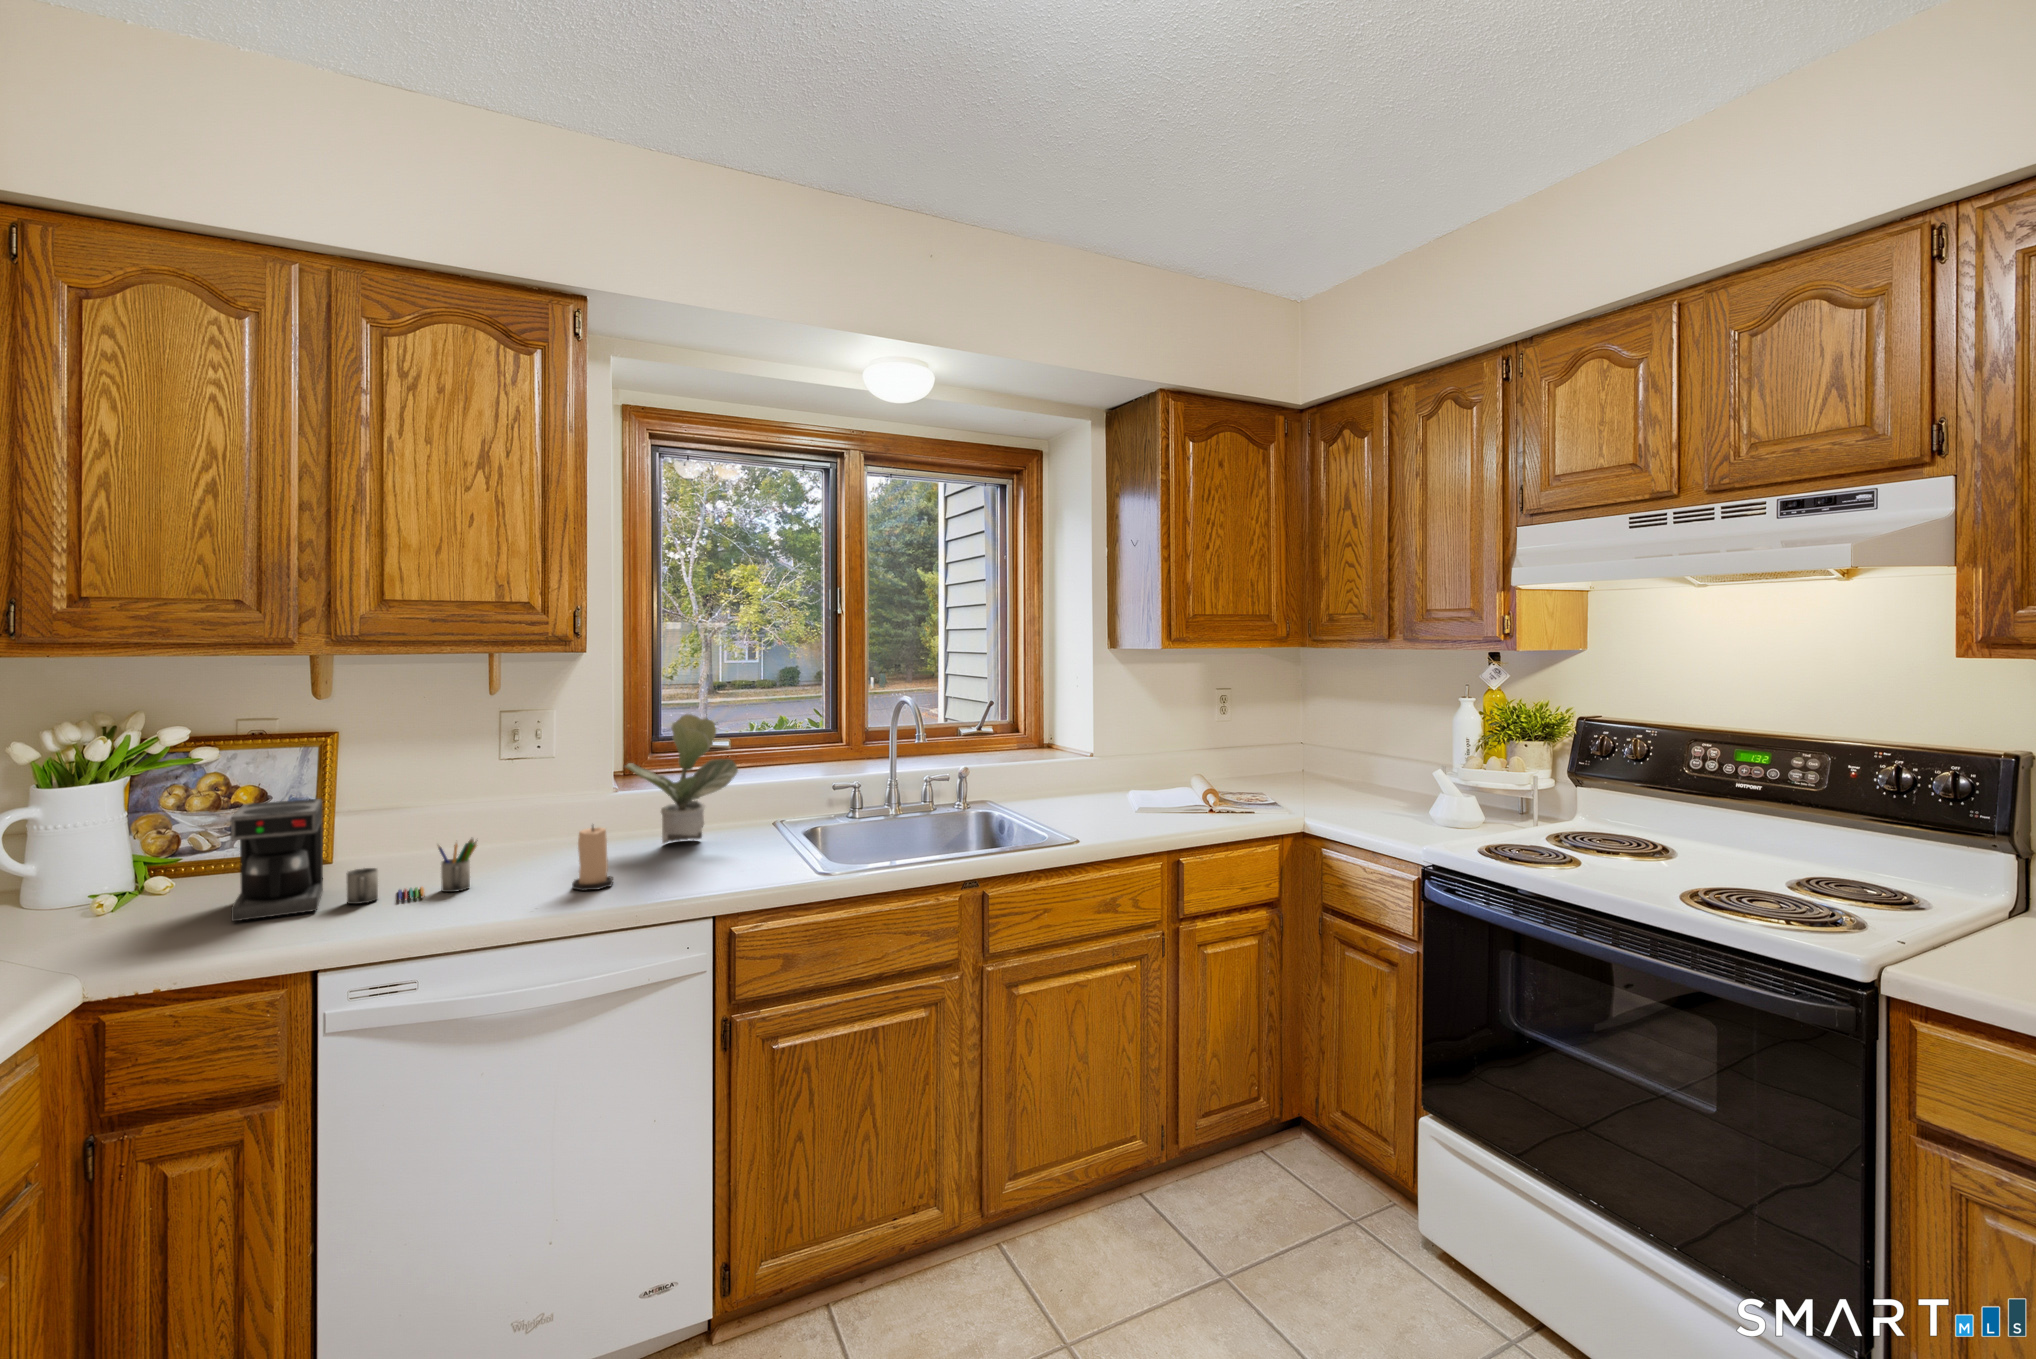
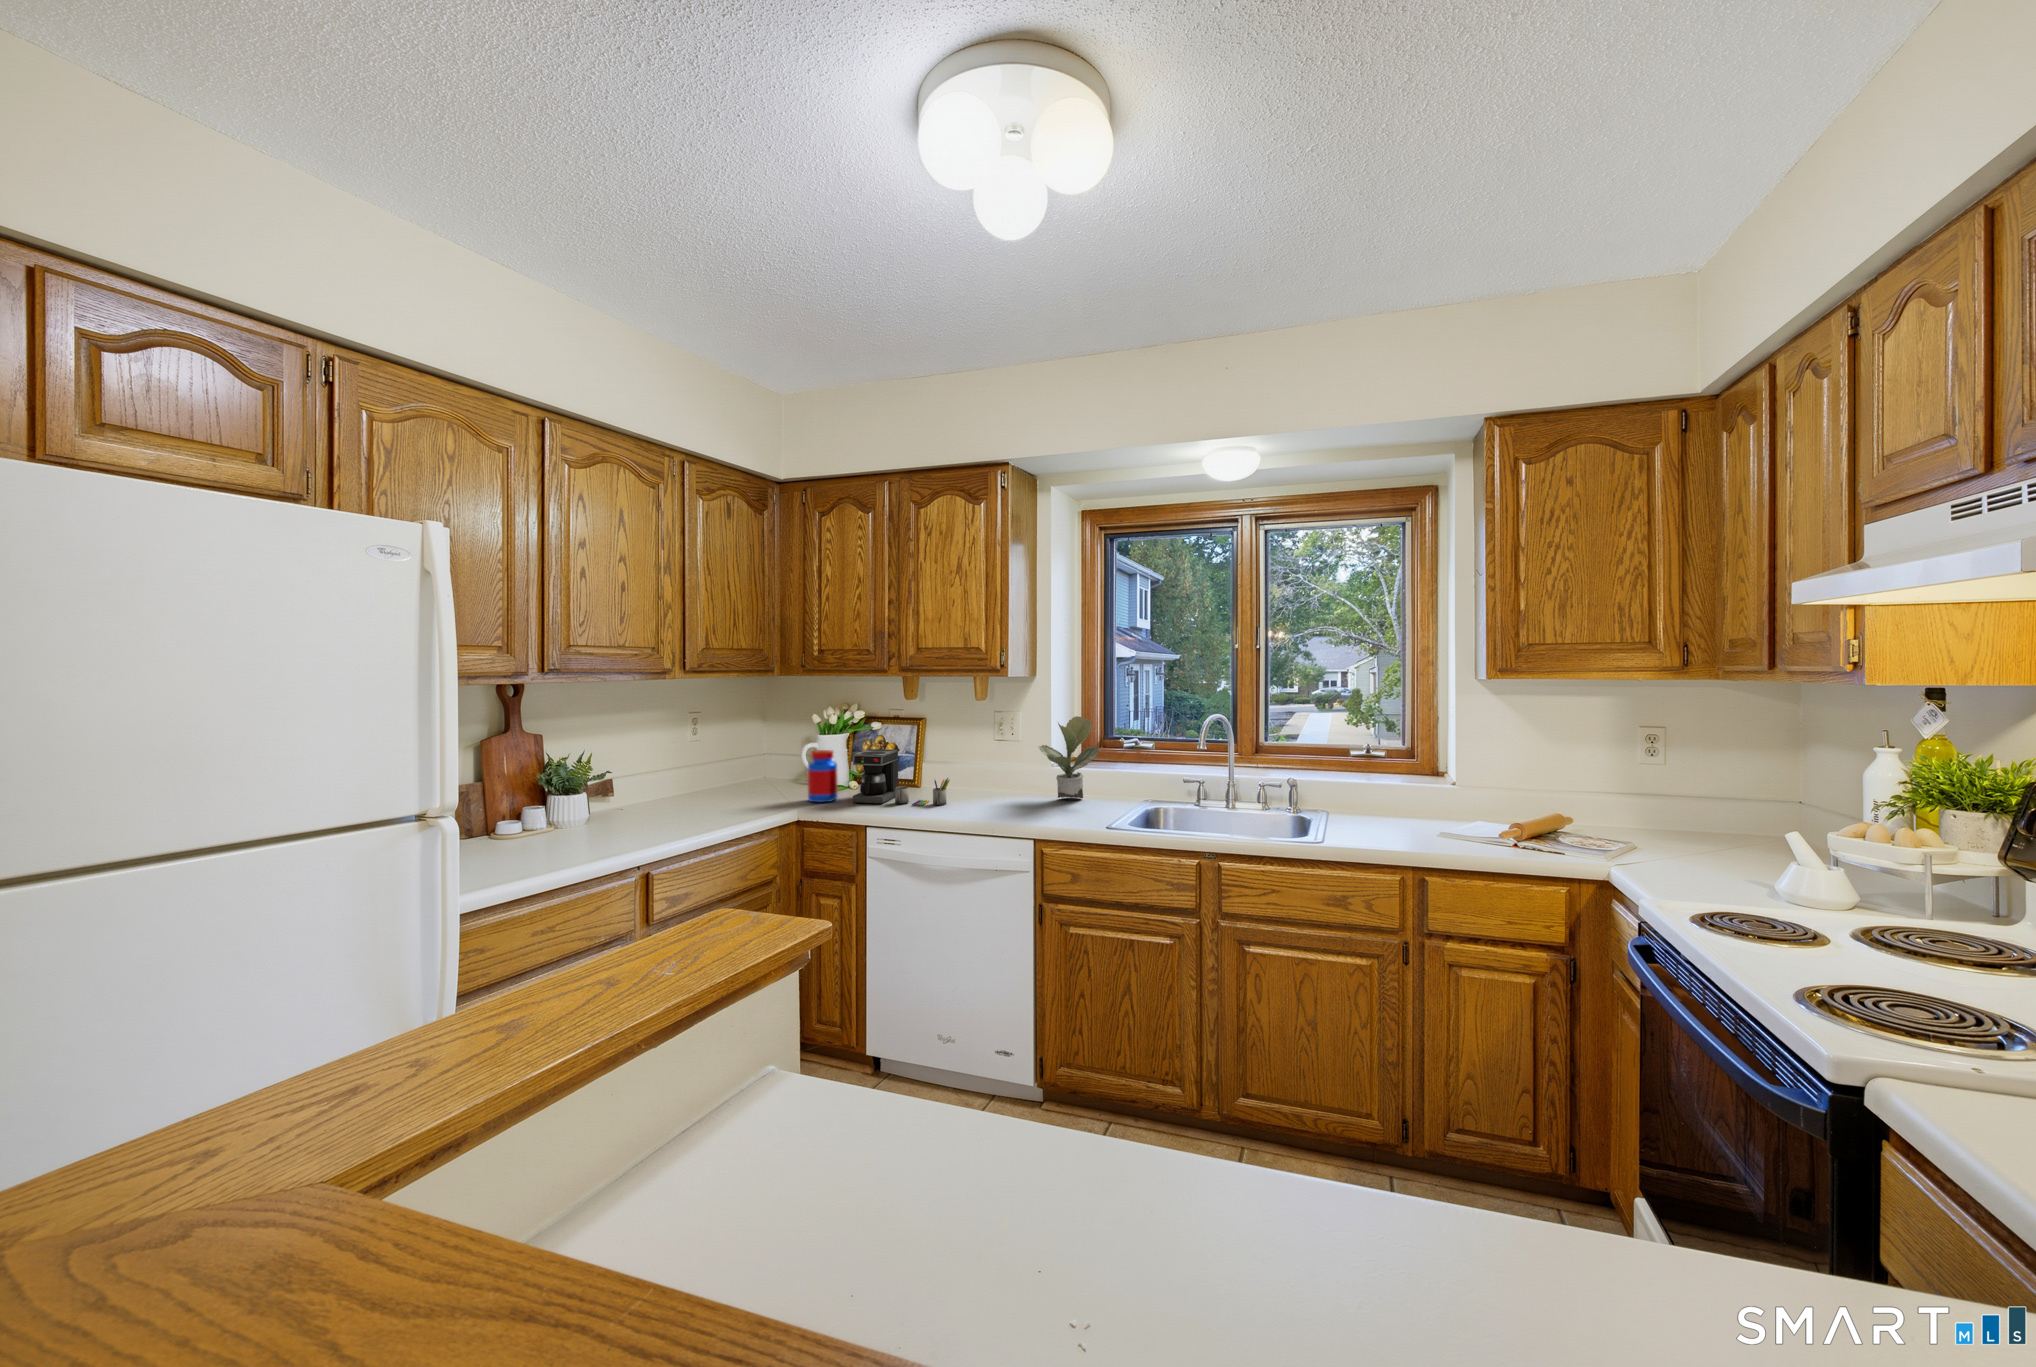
jar: none [73,816,169,941] -> present [807,750,838,802]
candle: present [572,826,613,891] -> none [980,777,1002,815]

